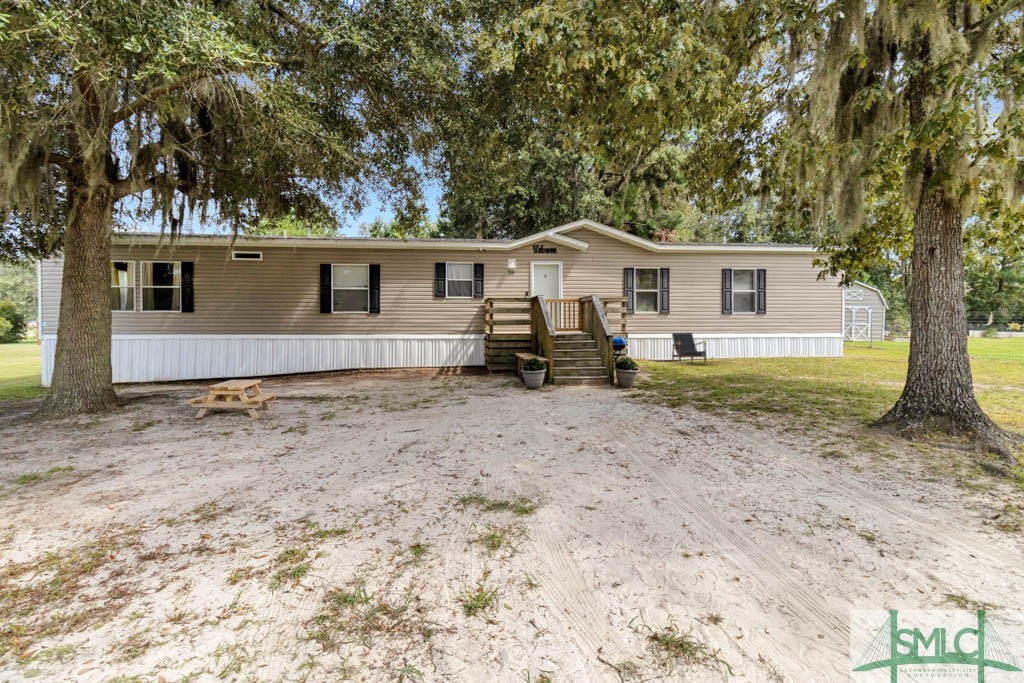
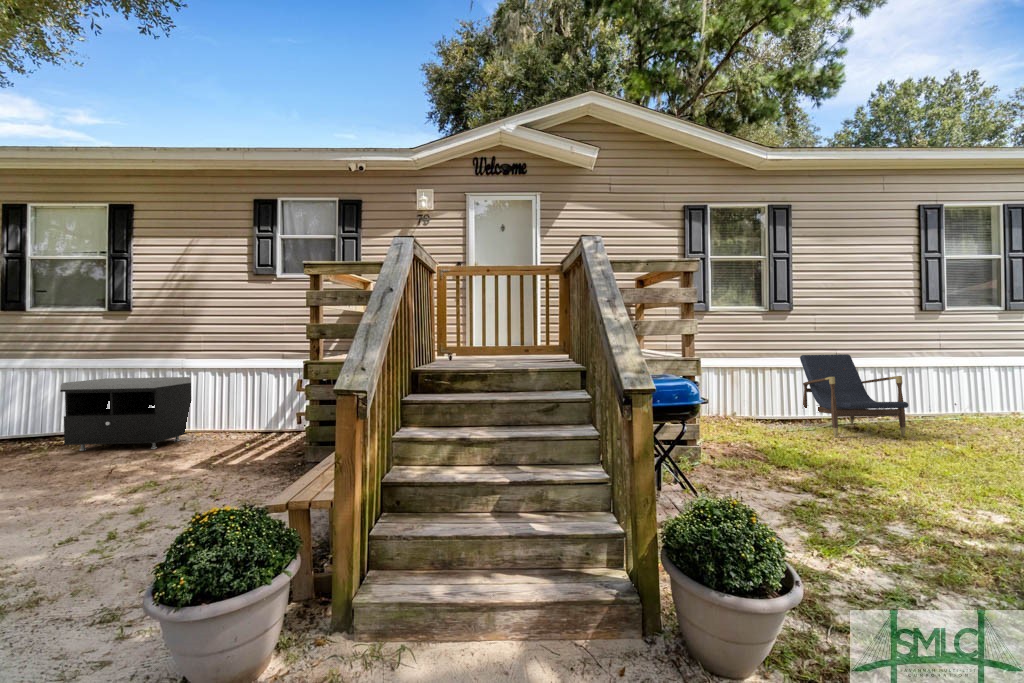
storage bench: none [368,343,410,373] -> present [60,377,191,451]

